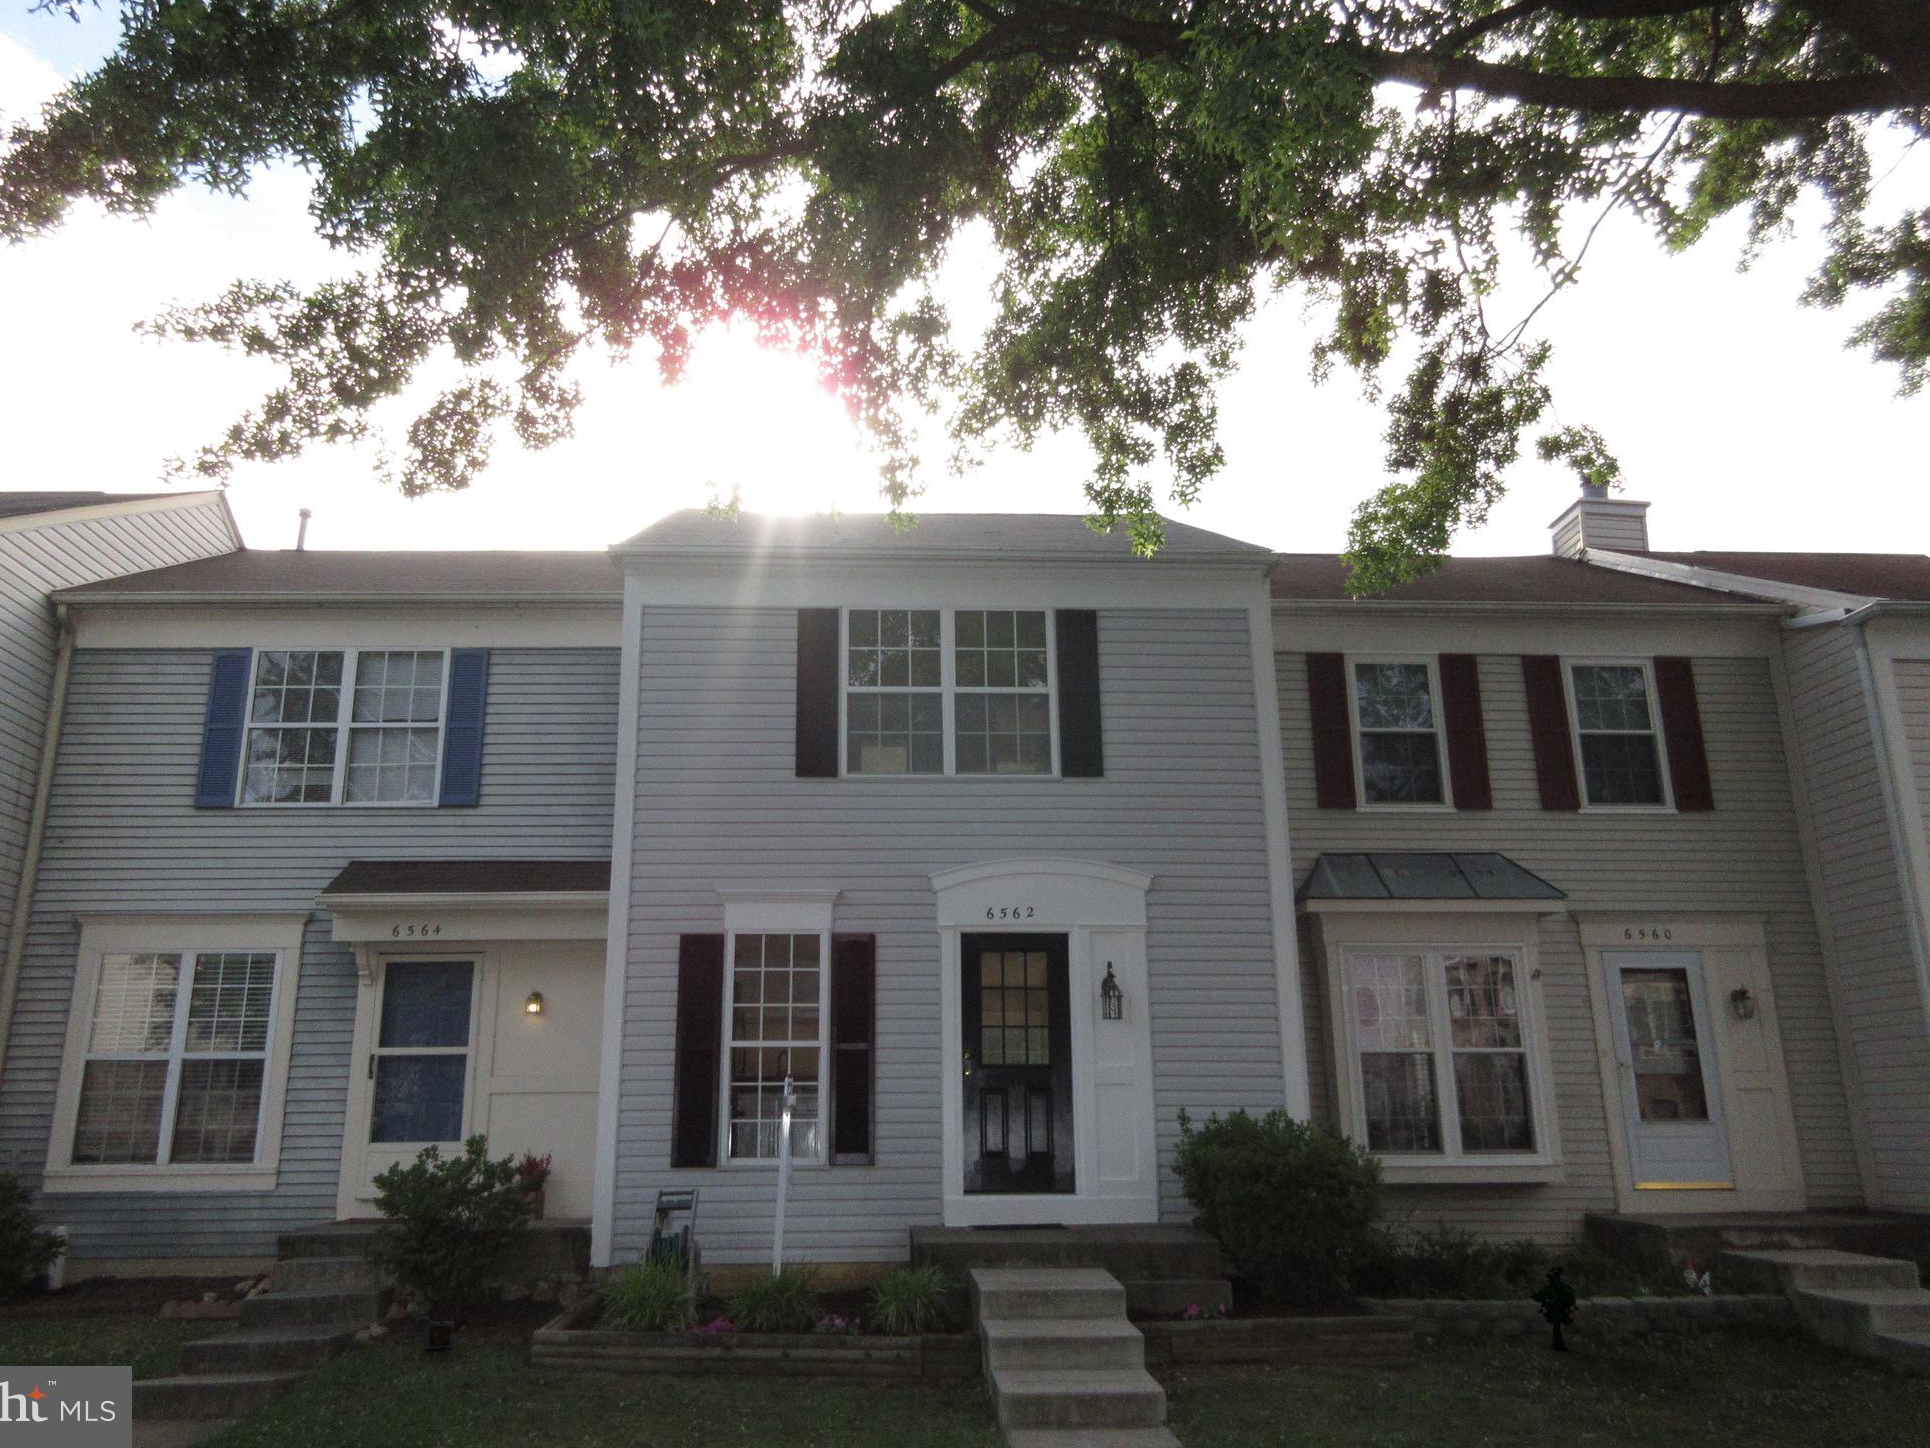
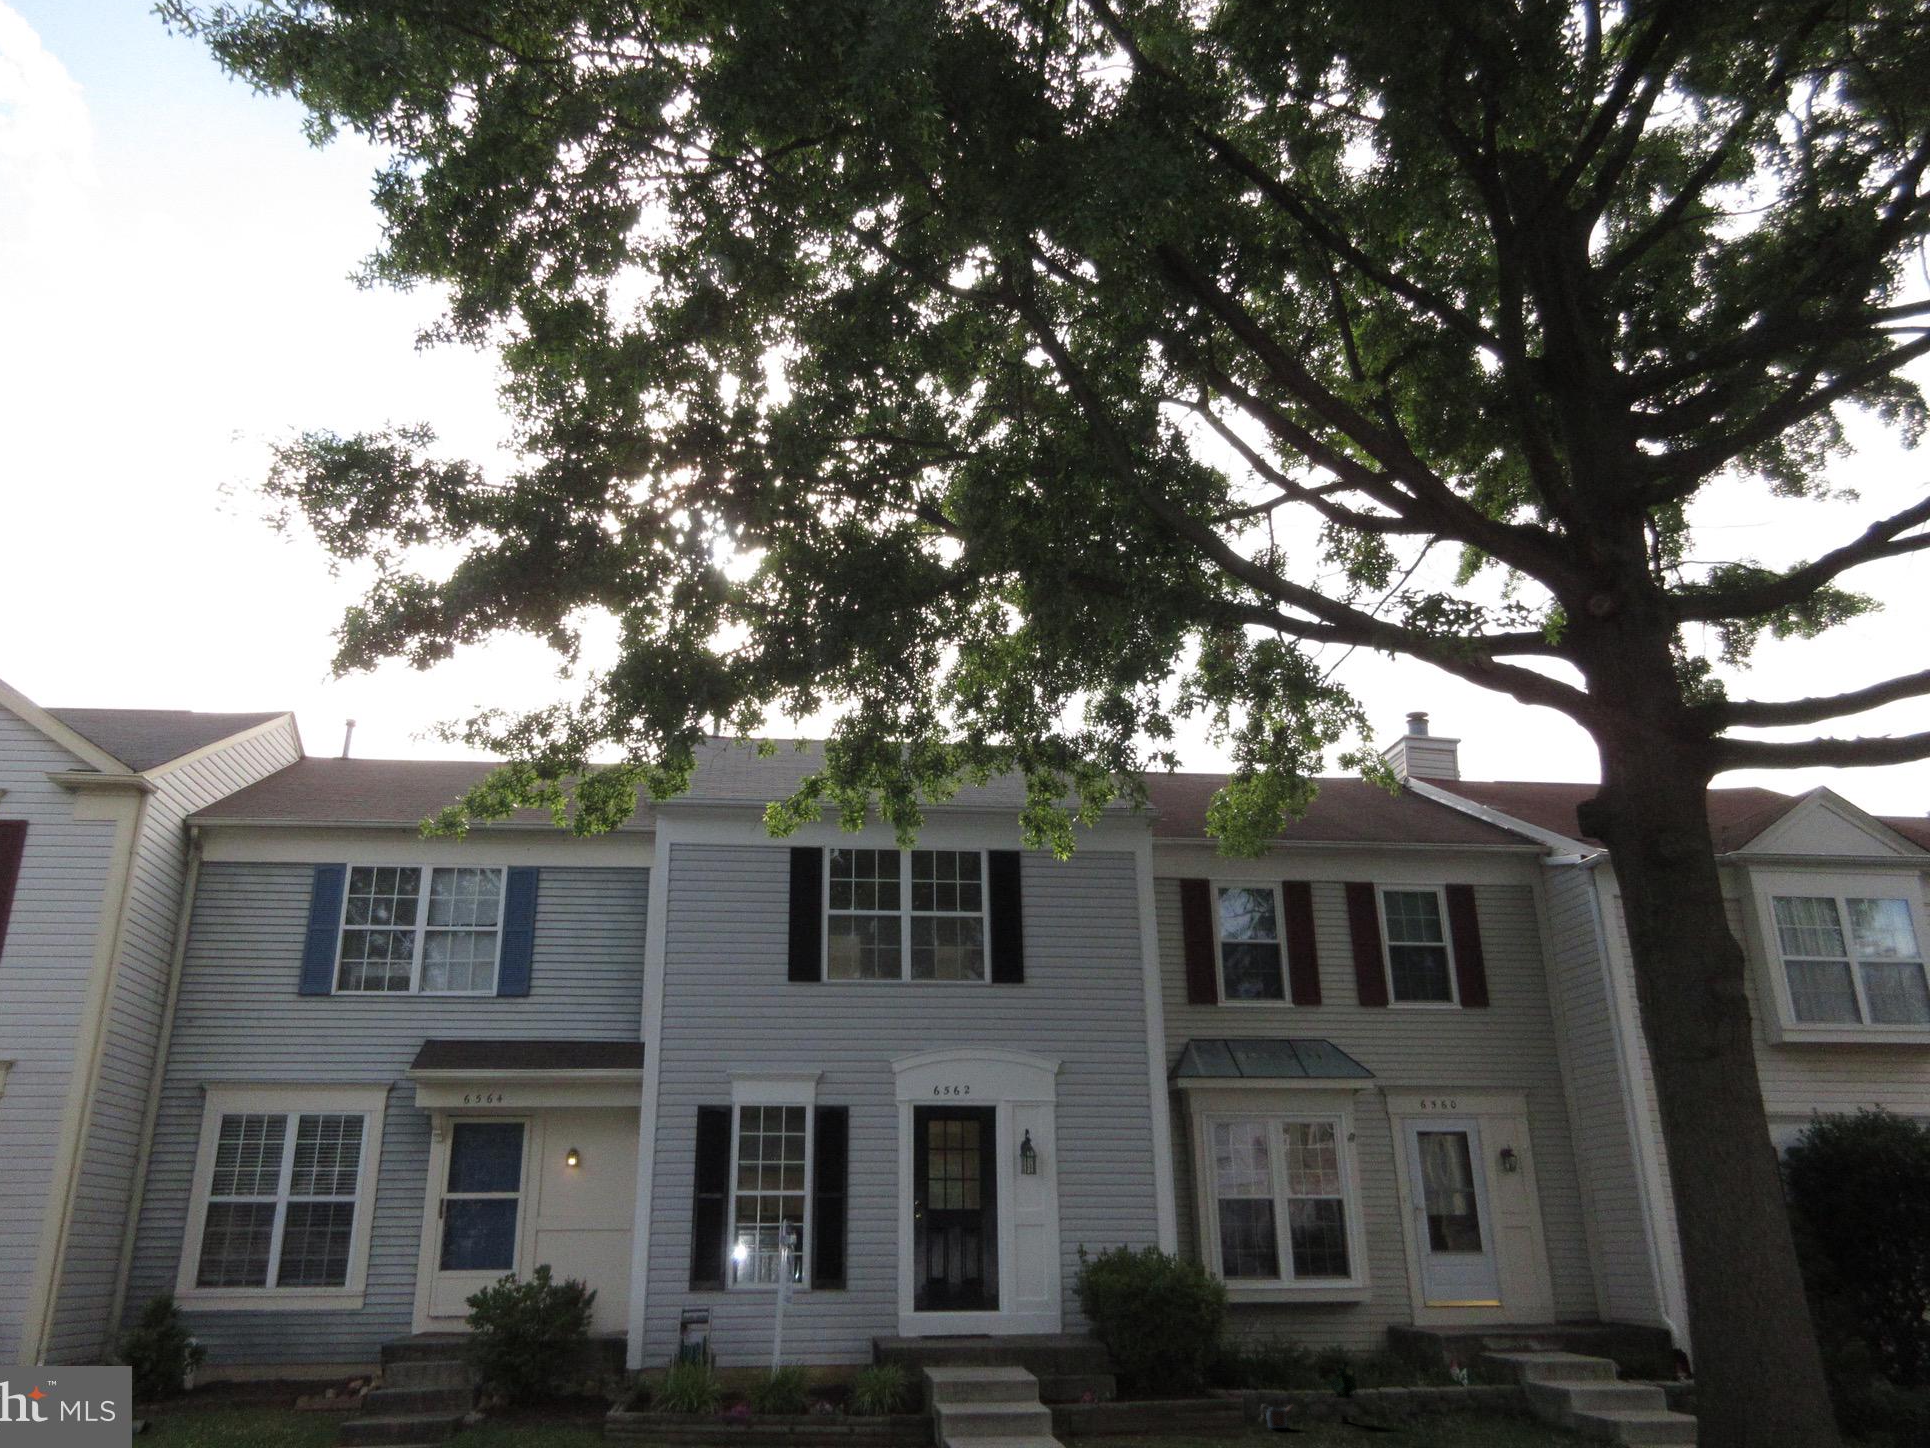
watering can: present [414,1315,471,1349] -> present [1261,1404,1293,1428]

